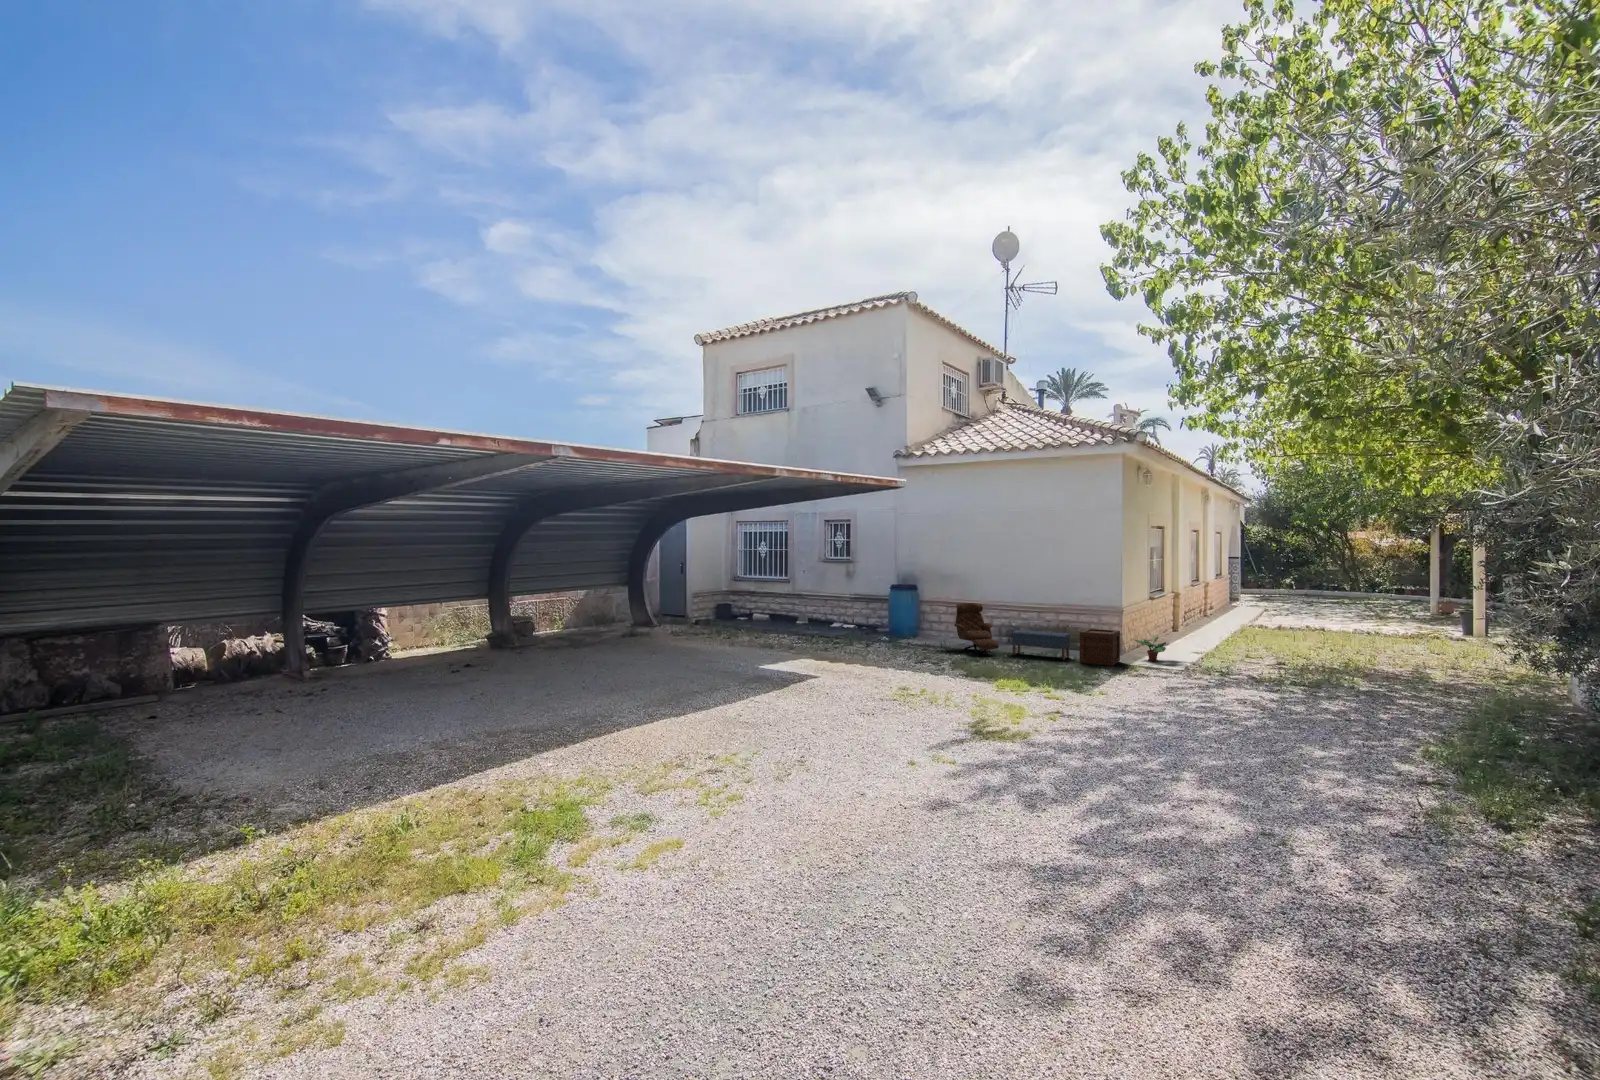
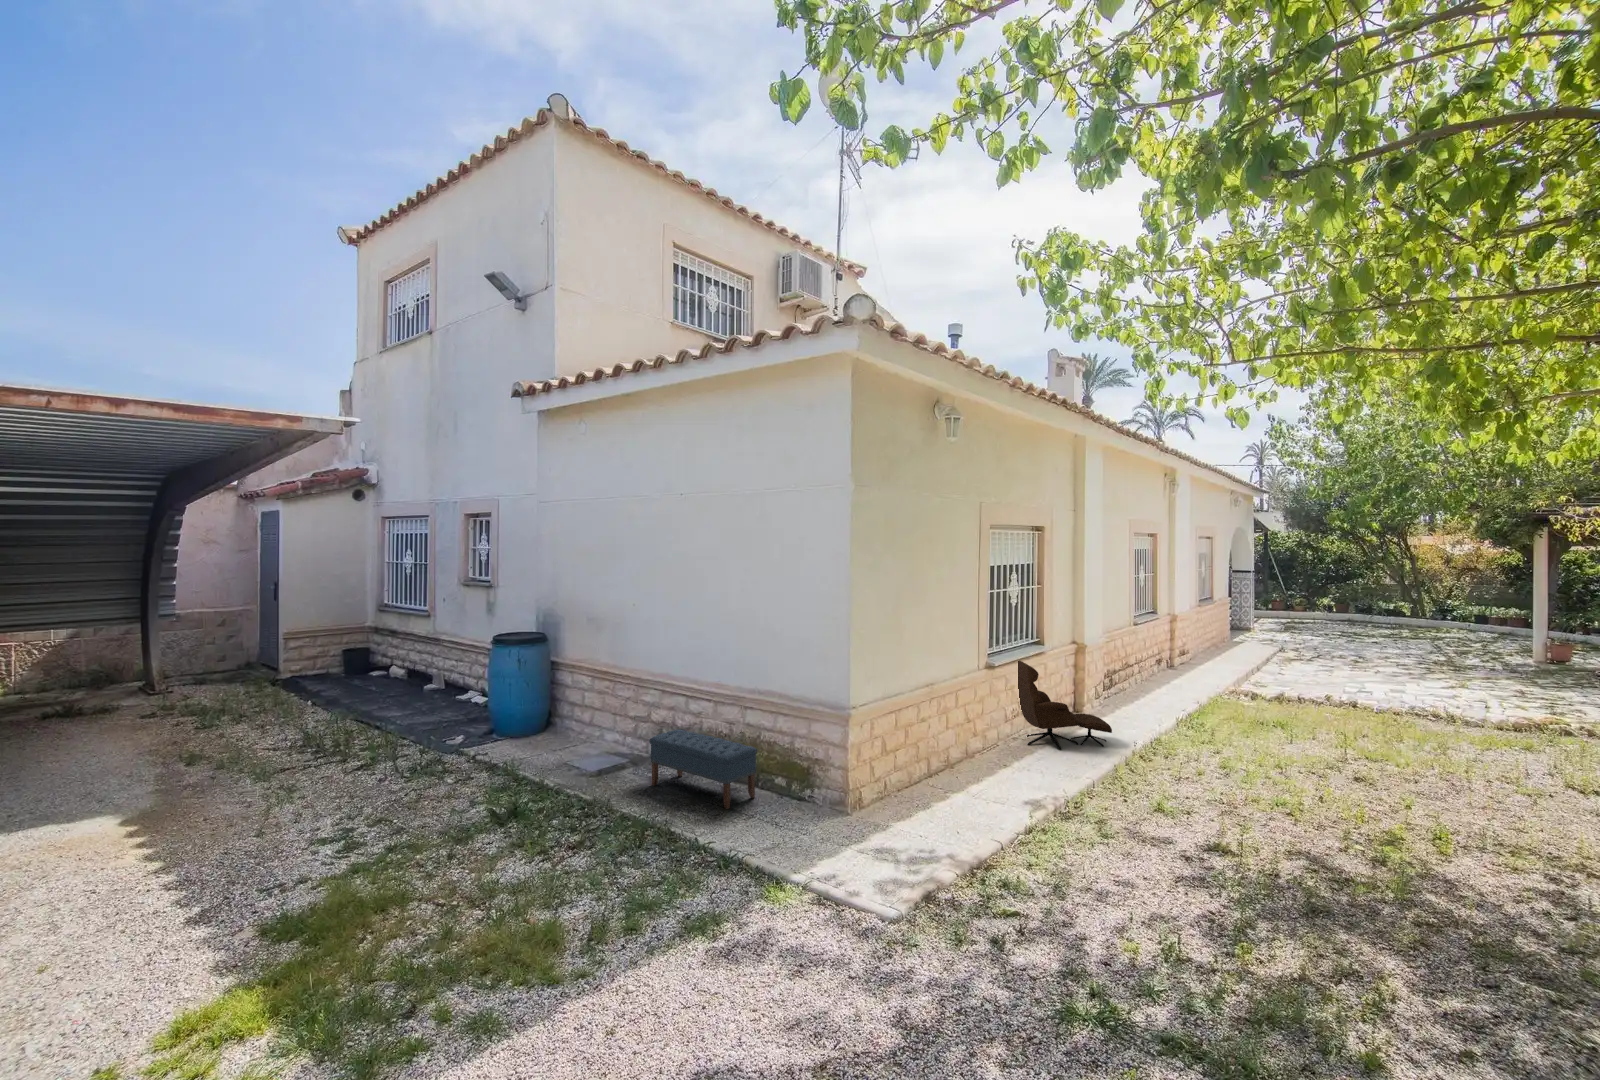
lounge chair: present [954,603,999,656] -> present [1018,661,1112,750]
wooden crate: present [1079,628,1120,666] -> none [741,739,840,842]
potted plant: present [1134,636,1168,661] -> none [886,761,963,820]

